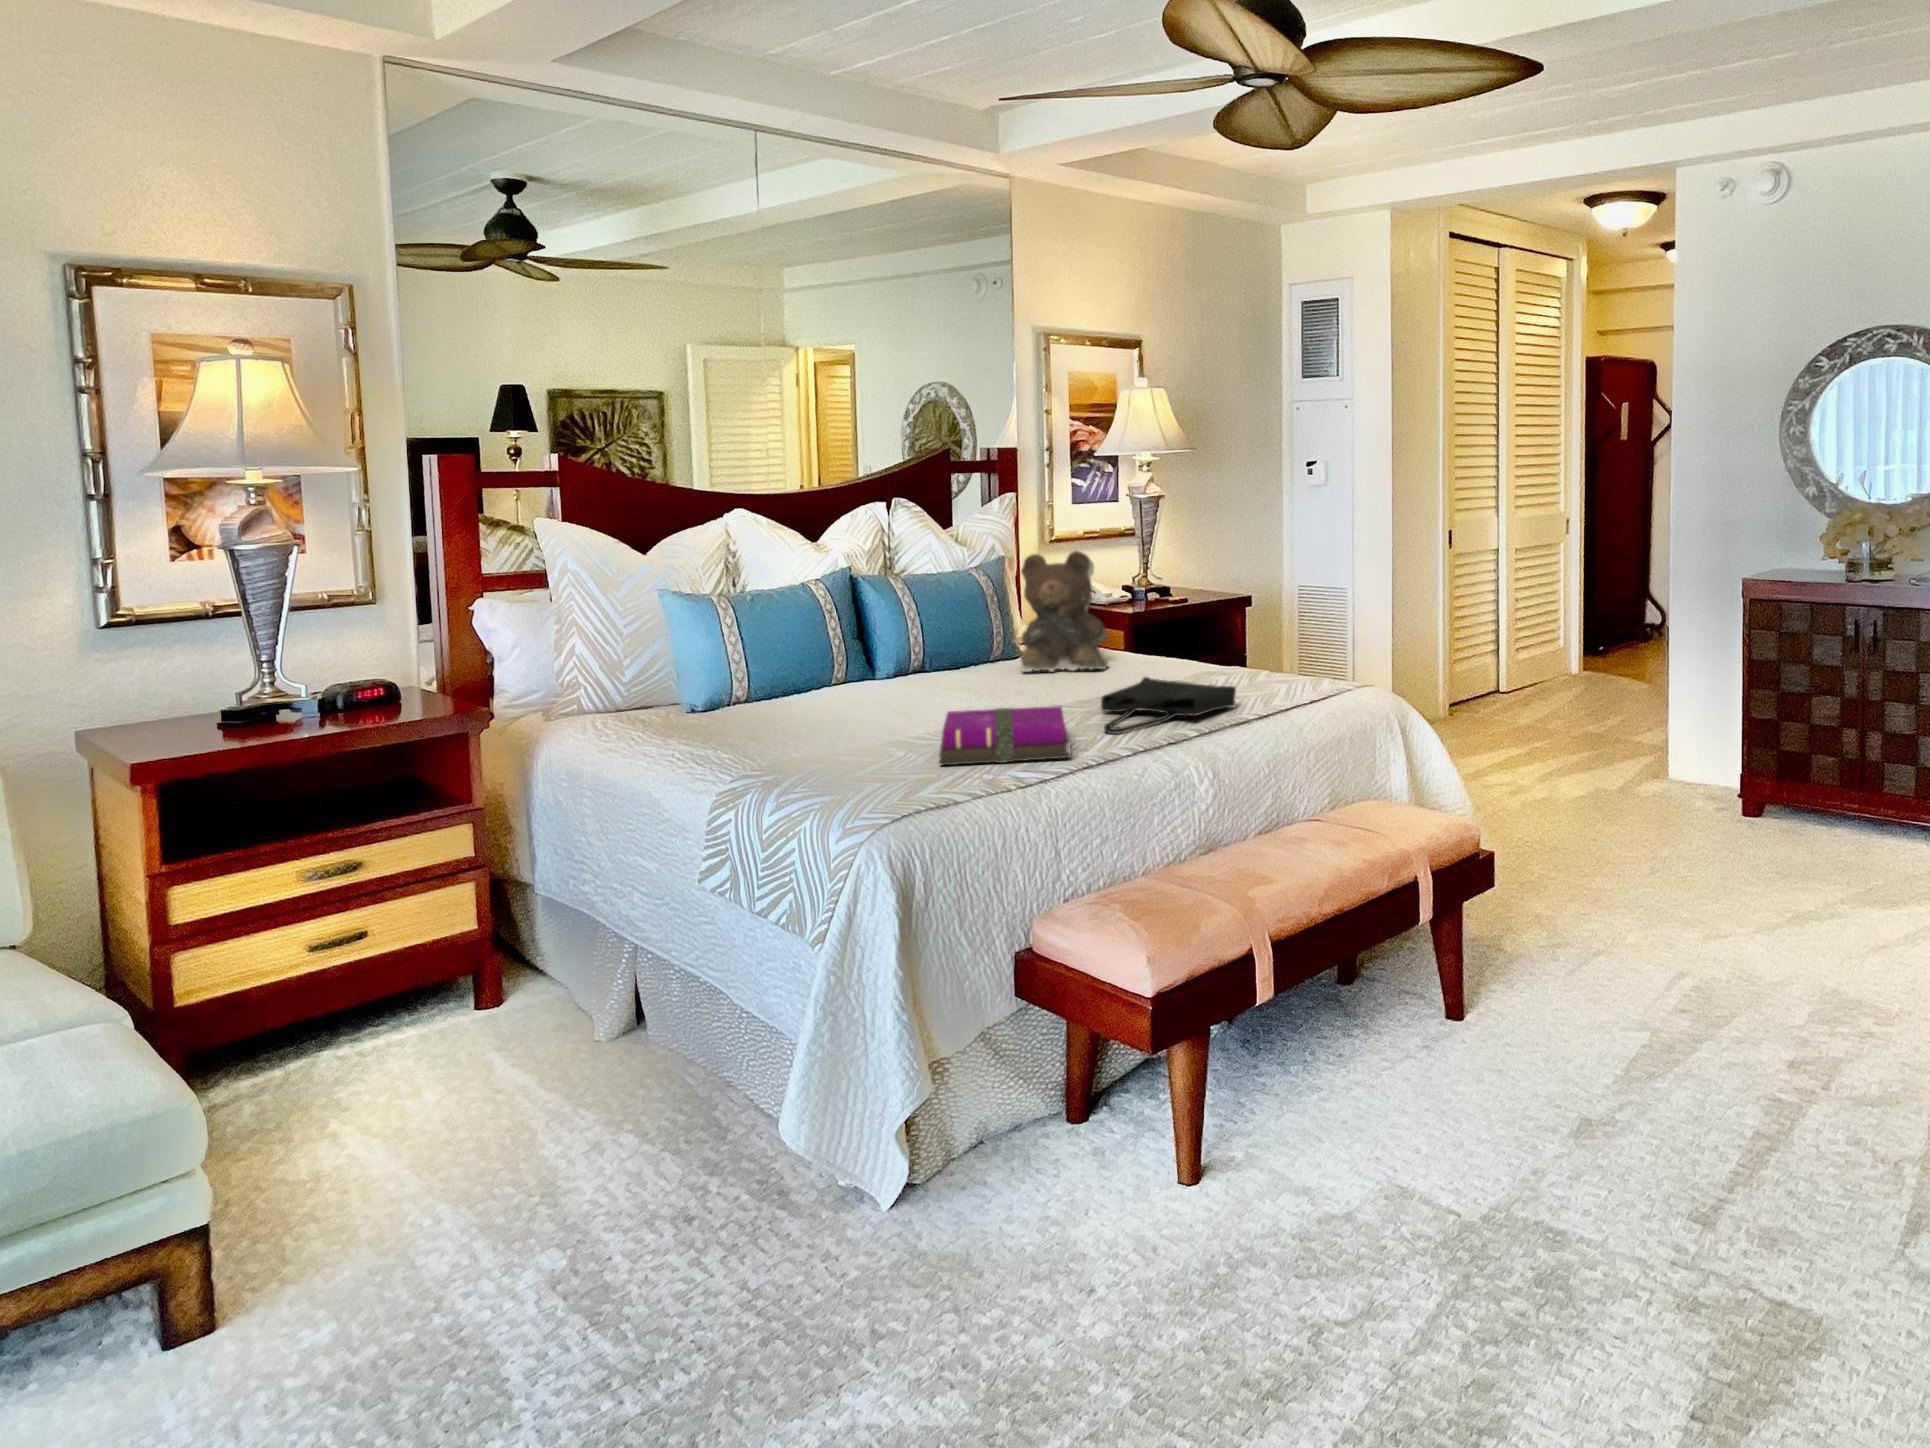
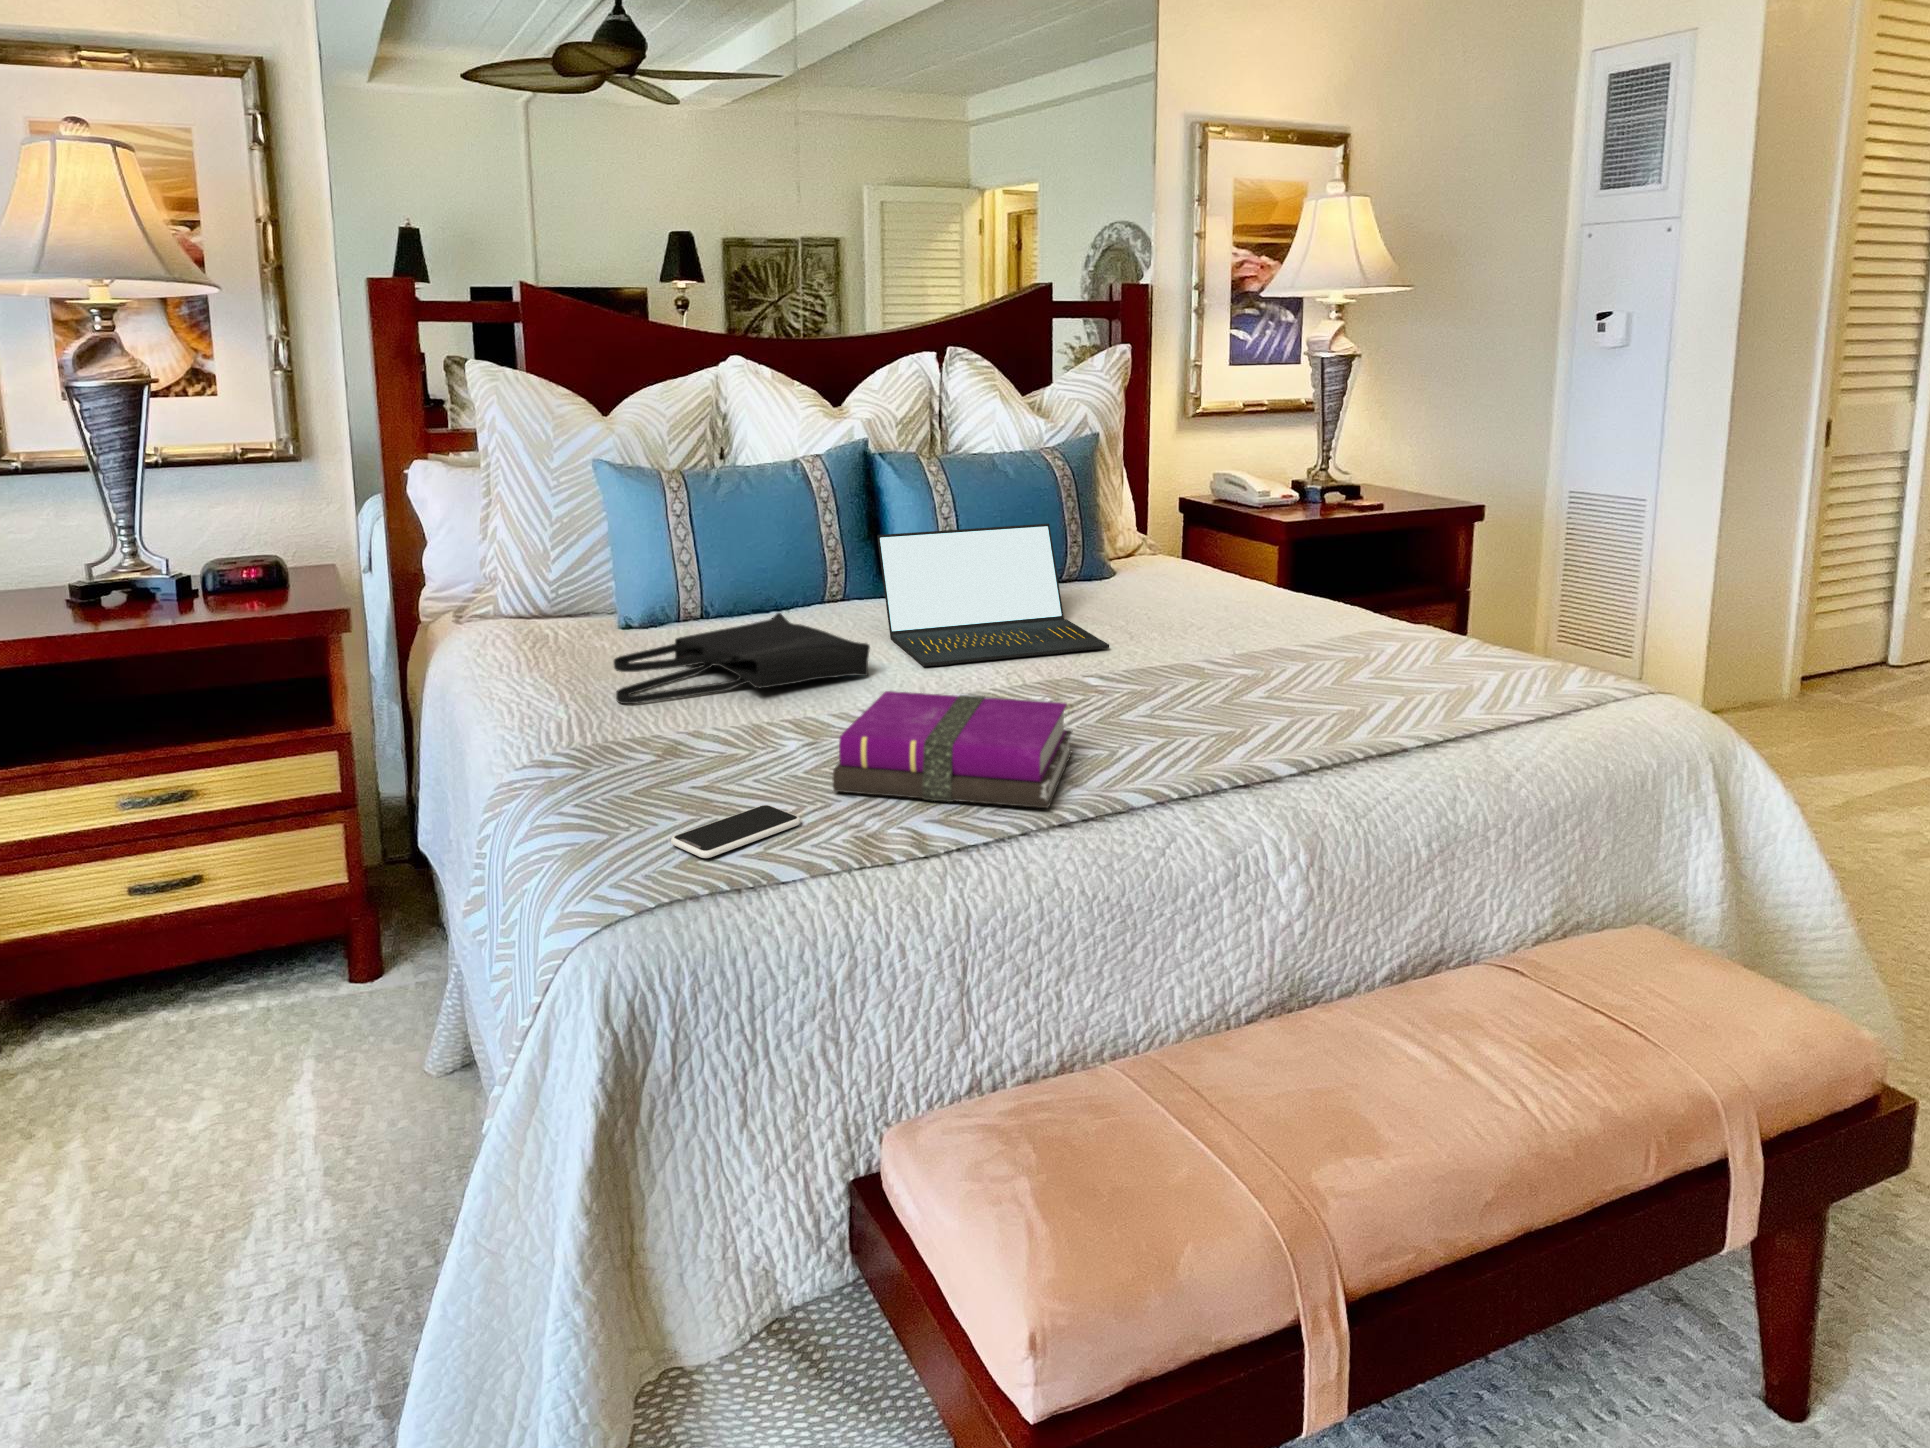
teddy bear: present [1021,551,1109,672] -> none [1086,434,1222,618]
laptop: none [884,614,1052,709] -> present [877,524,1109,666]
tote bag: present [1101,677,1236,734] -> present [613,613,870,704]
smartphone: none [866,773,934,797] -> present [671,805,801,858]

